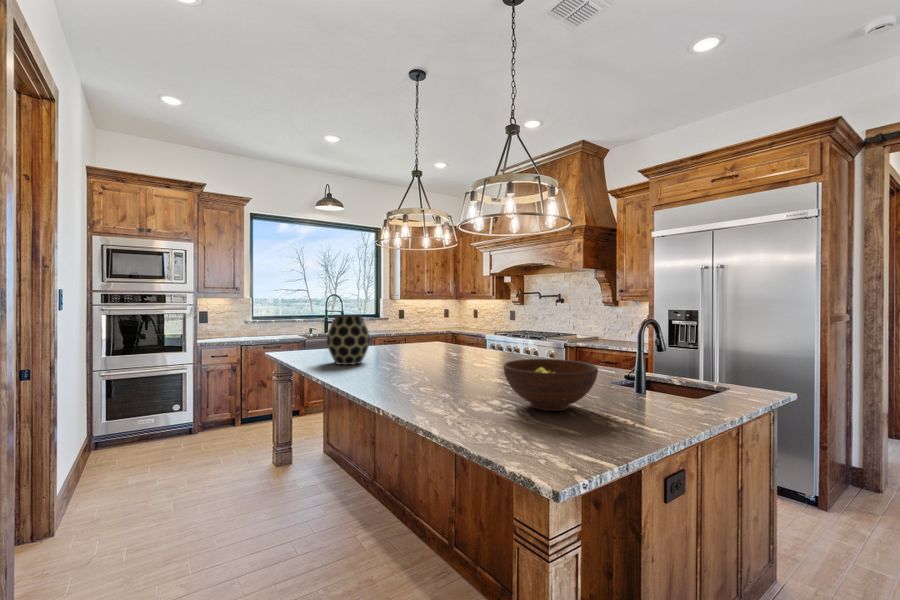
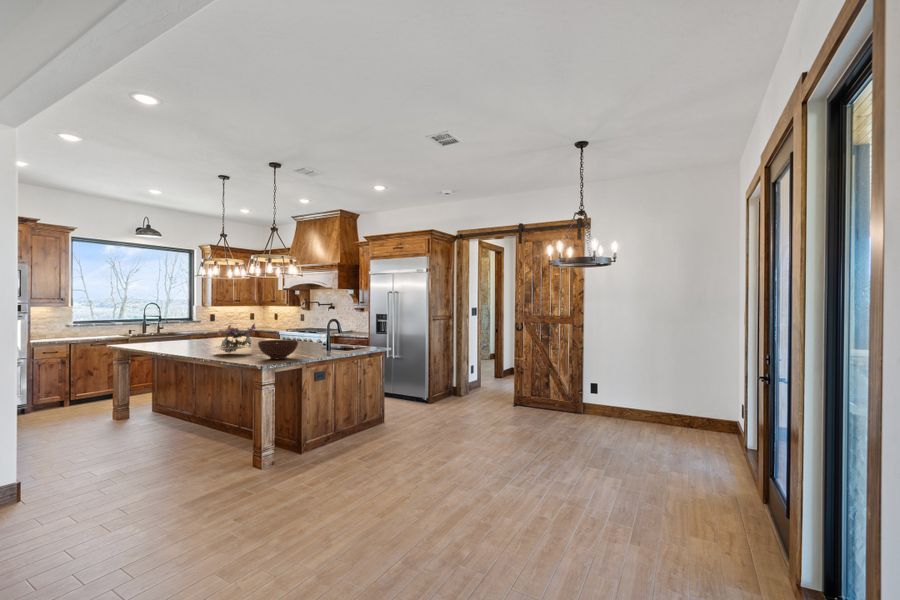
vase: present [327,315,370,365] -> none [161,320,189,349]
flower arrangement: none [406,321,485,383] -> present [215,324,255,353]

